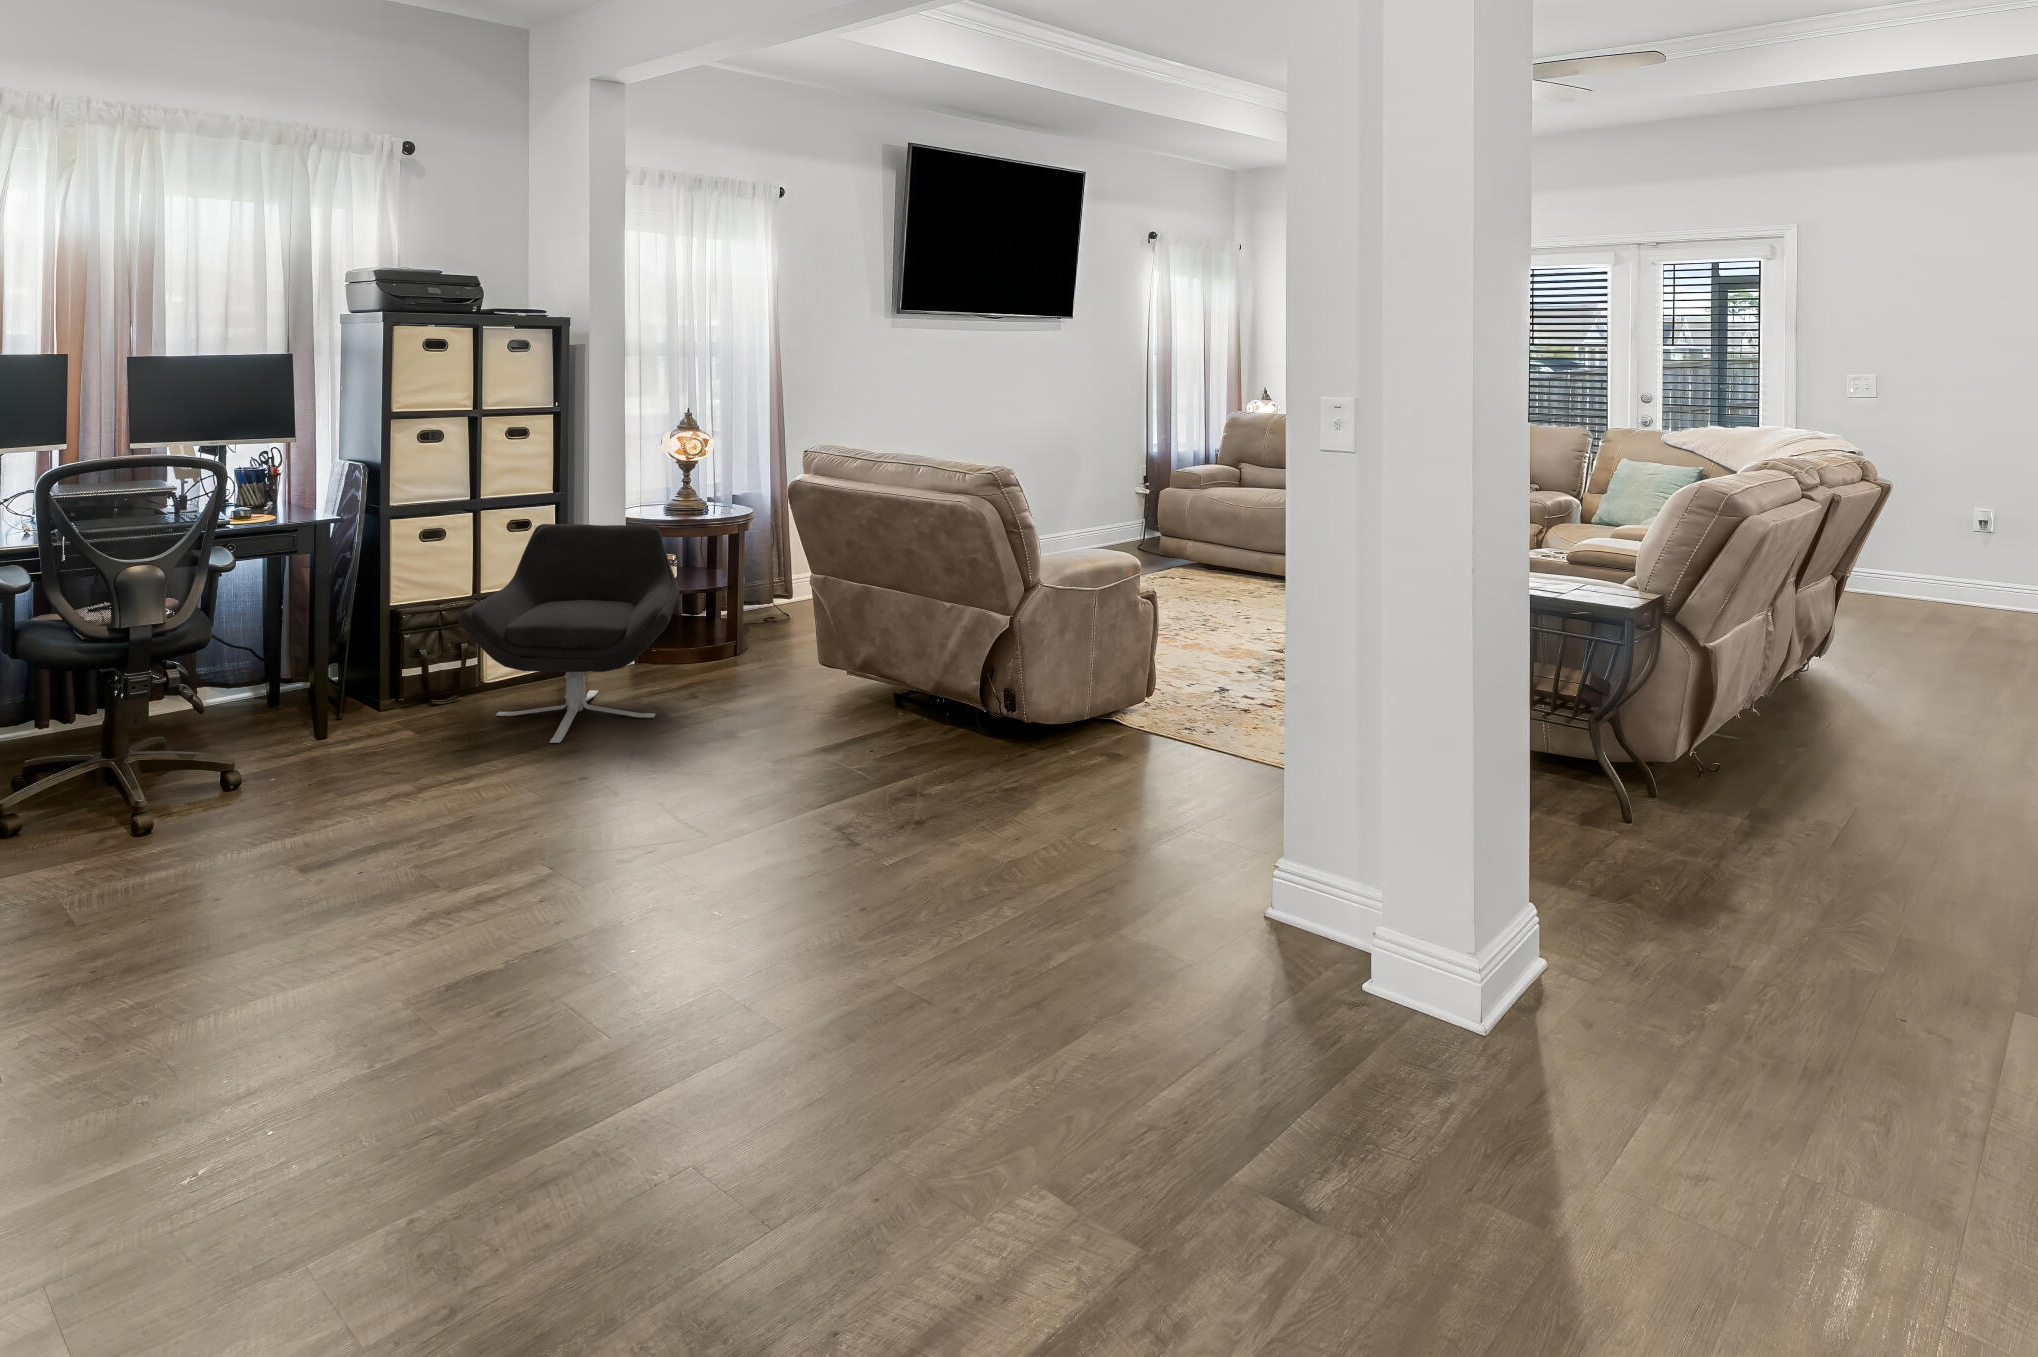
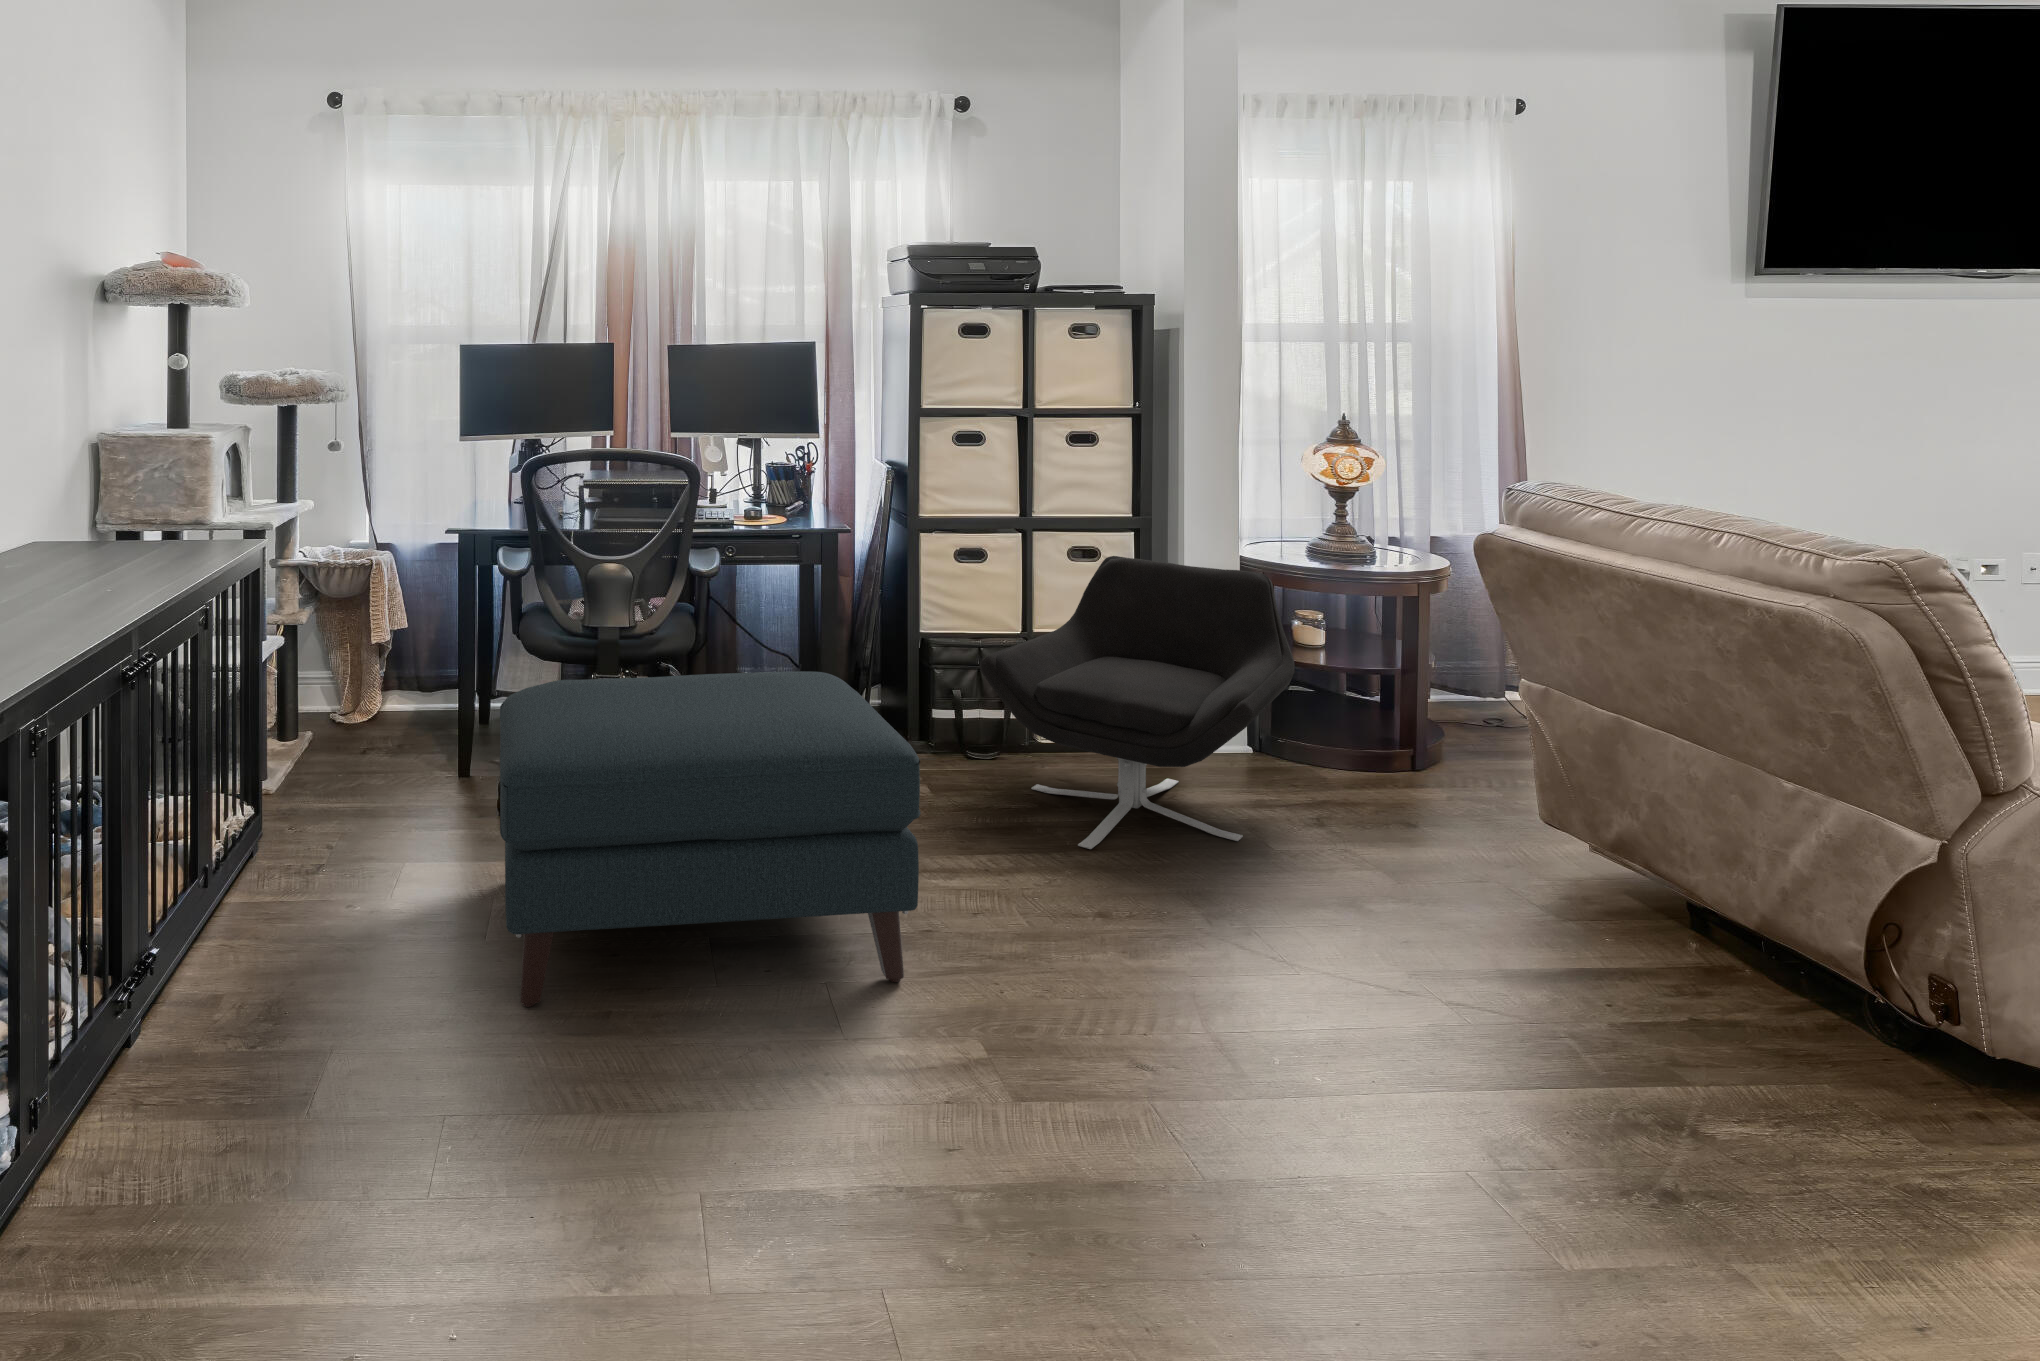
ottoman: none [63,633,486,944] -> present [500,671,921,1007]

